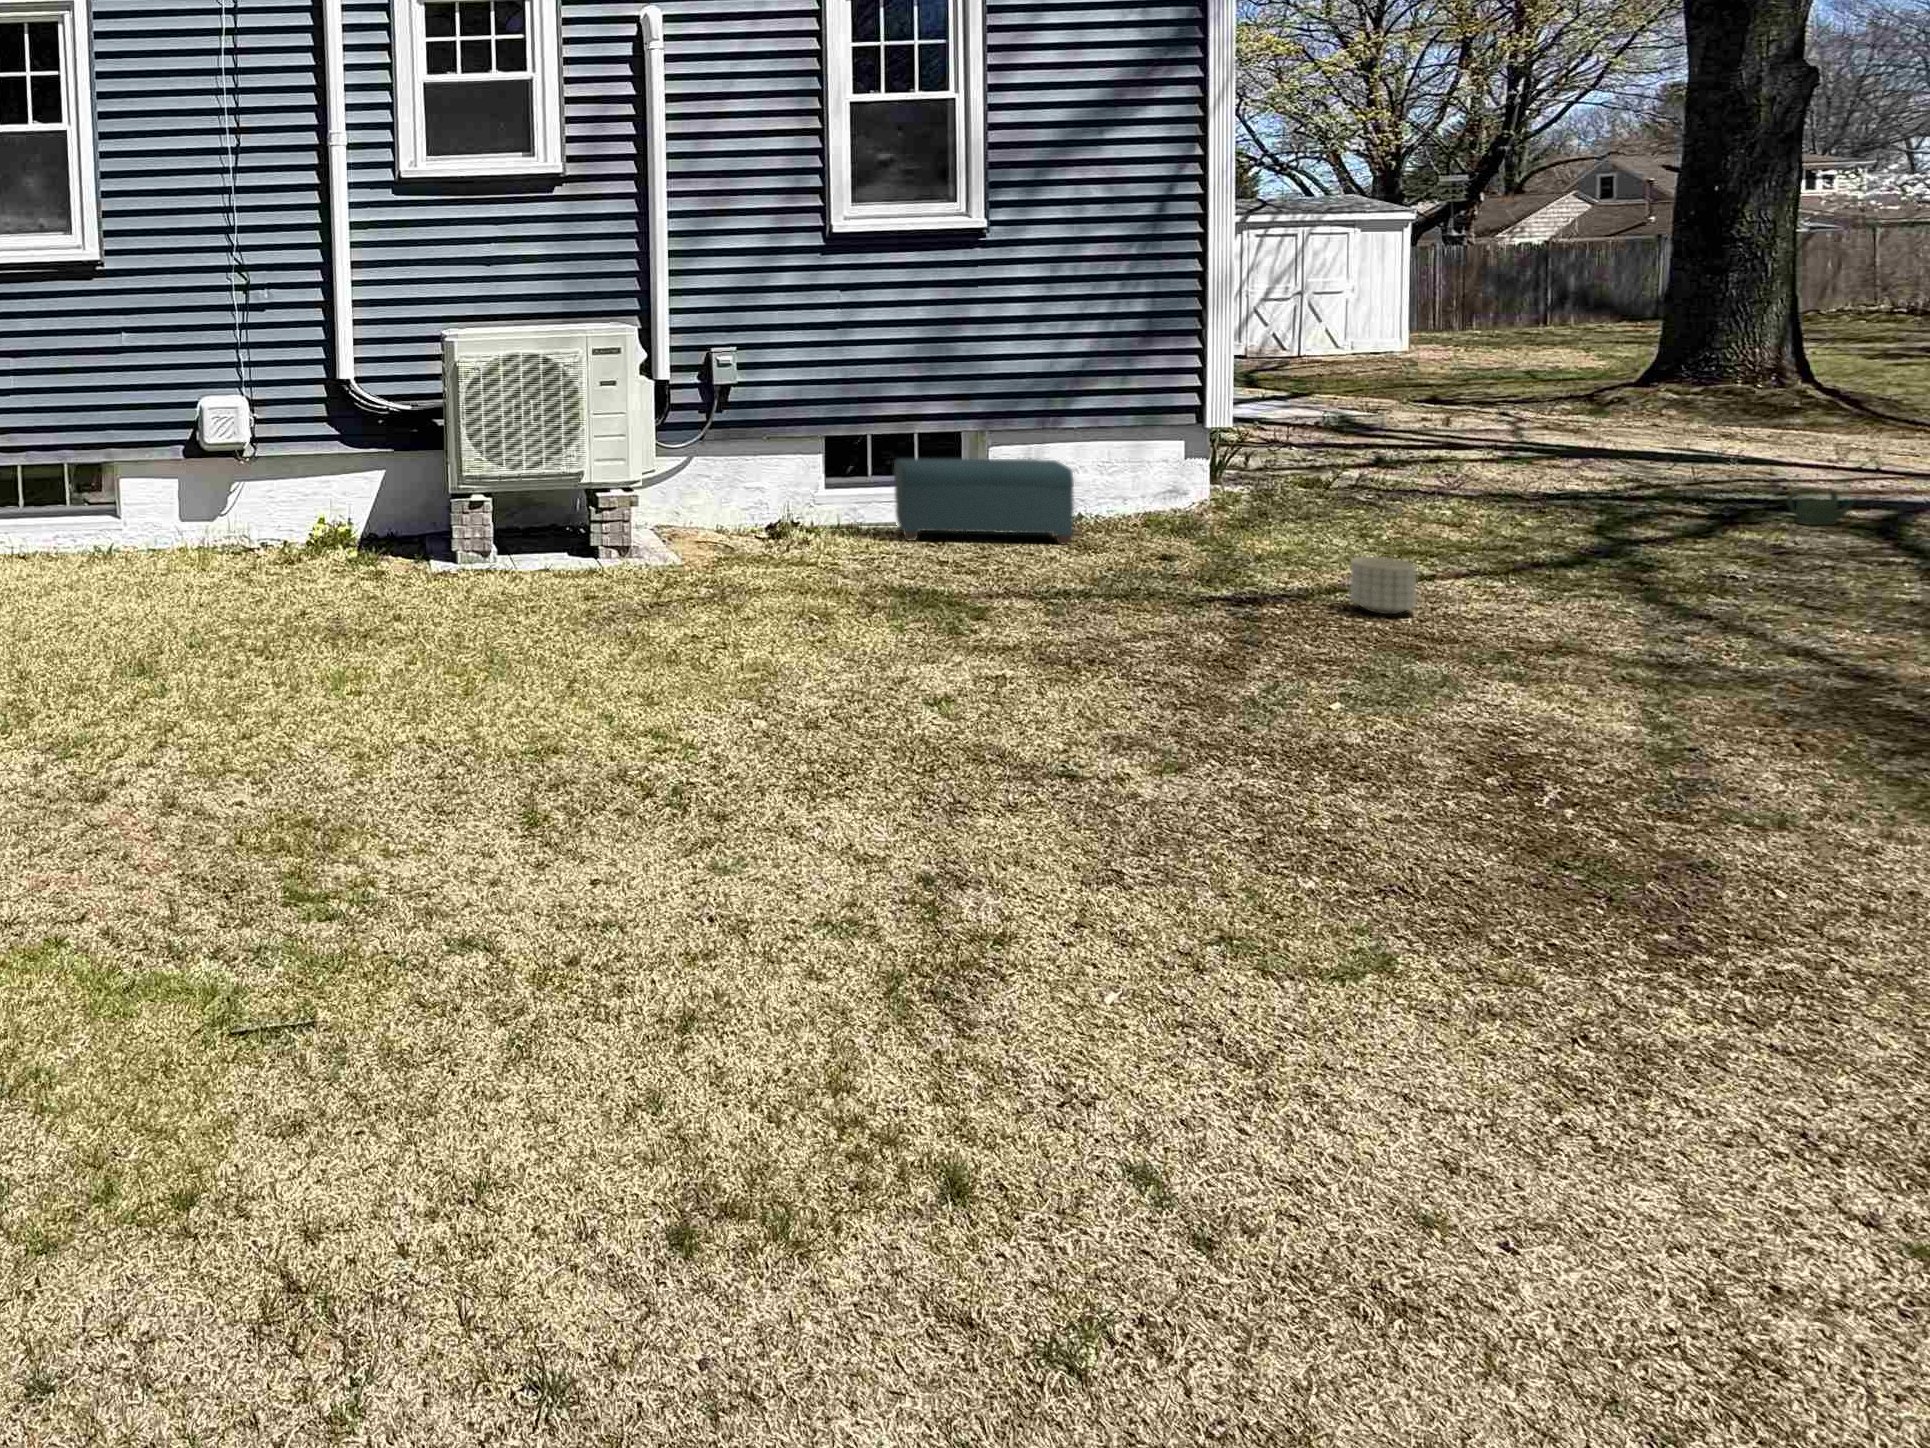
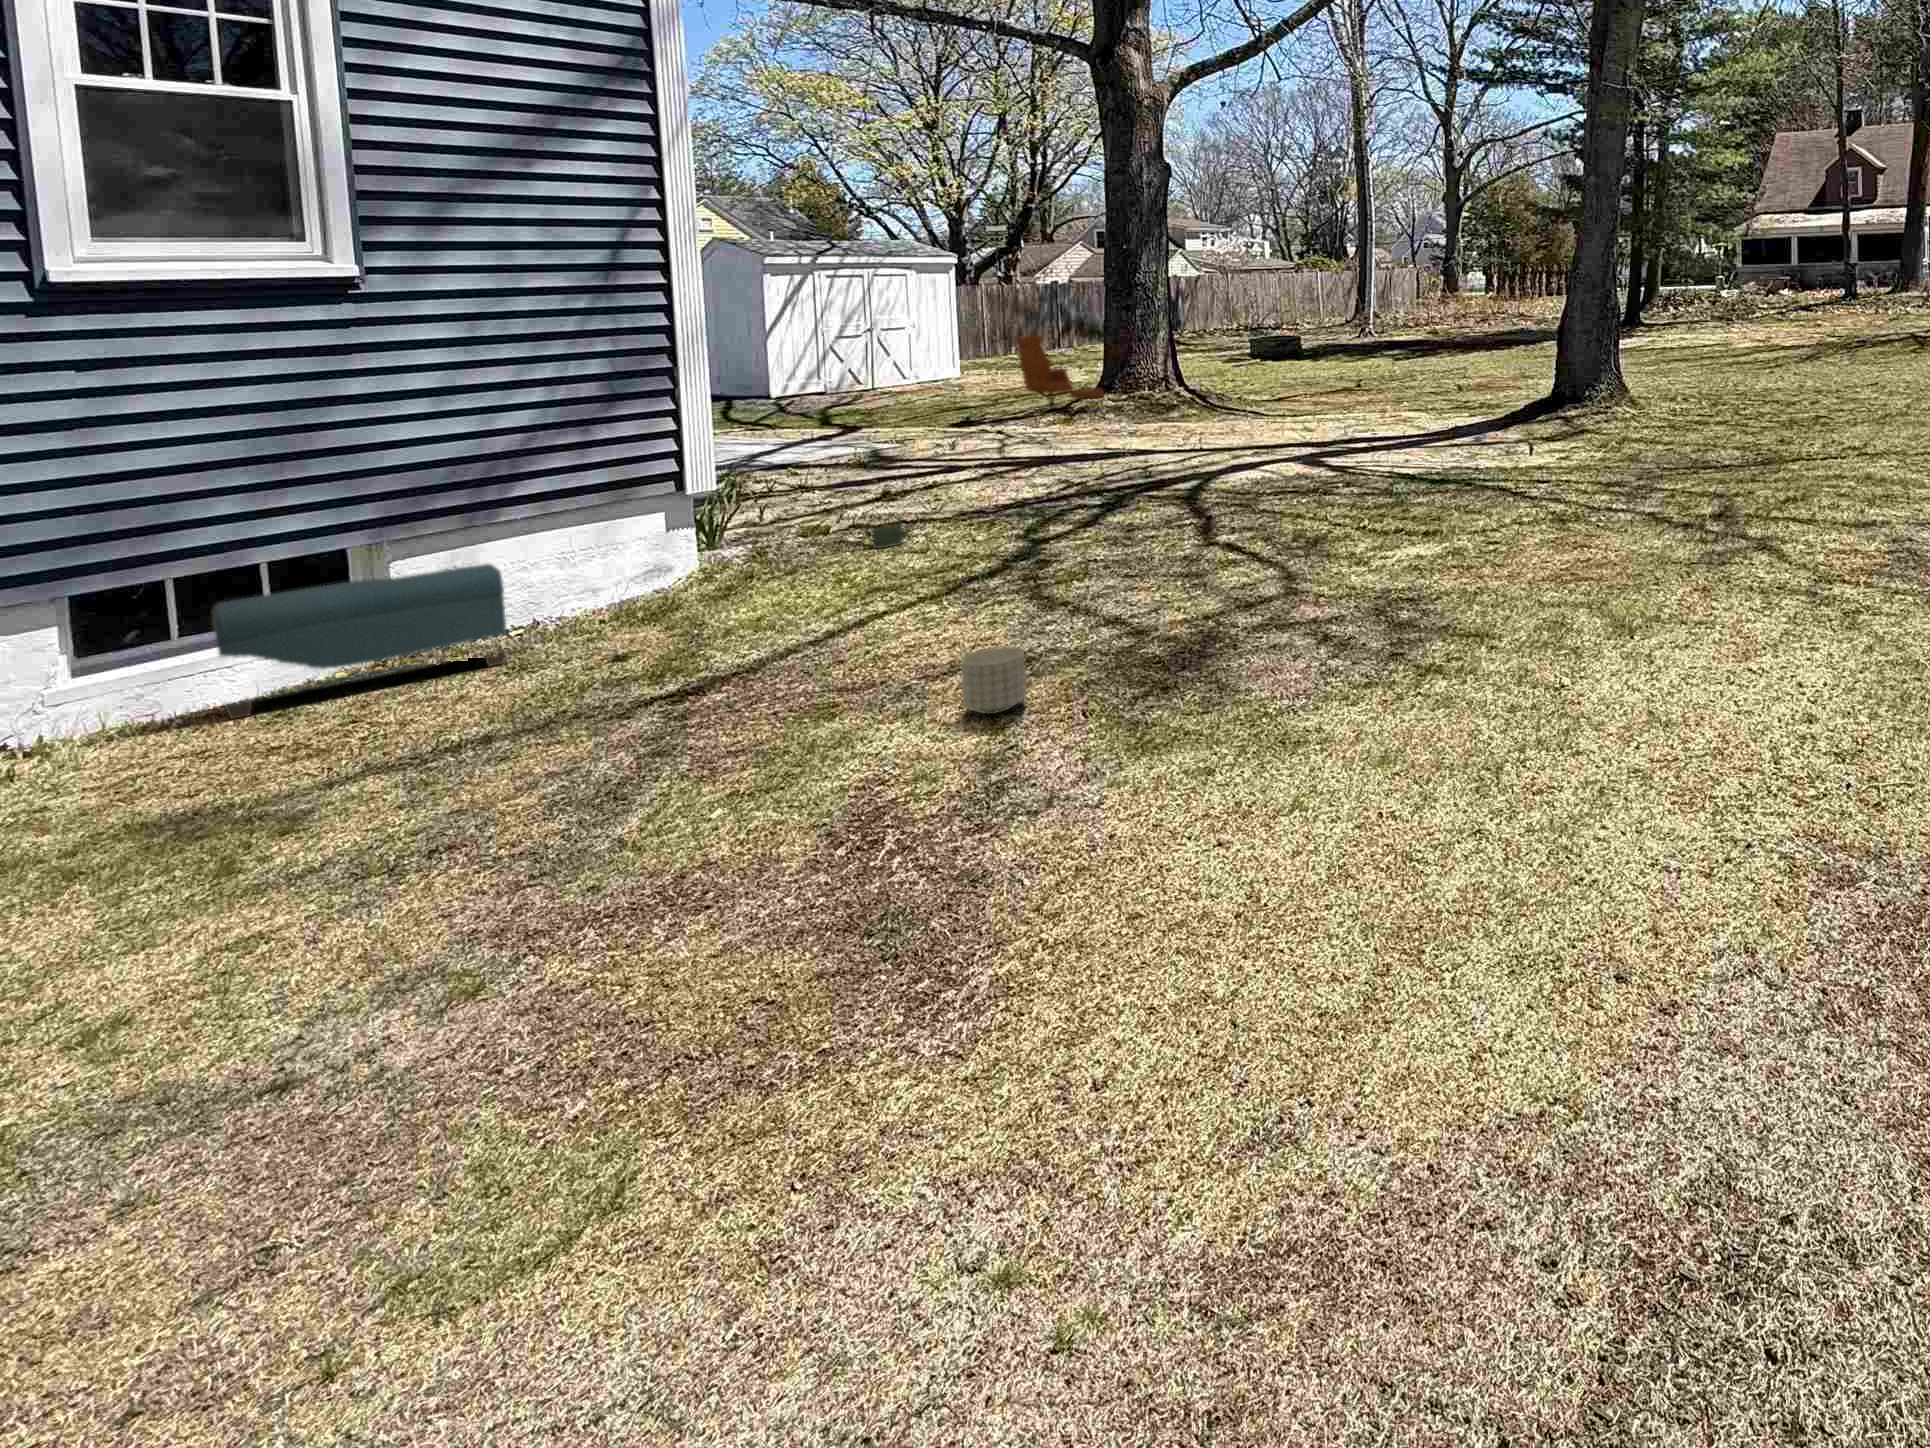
lounge chair: none [1521,304,1659,405] -> present [1016,335,1104,410]
watering can: present [1787,488,1858,525] -> present [864,514,914,549]
planter: present [1350,557,1416,614] -> present [961,646,1026,714]

